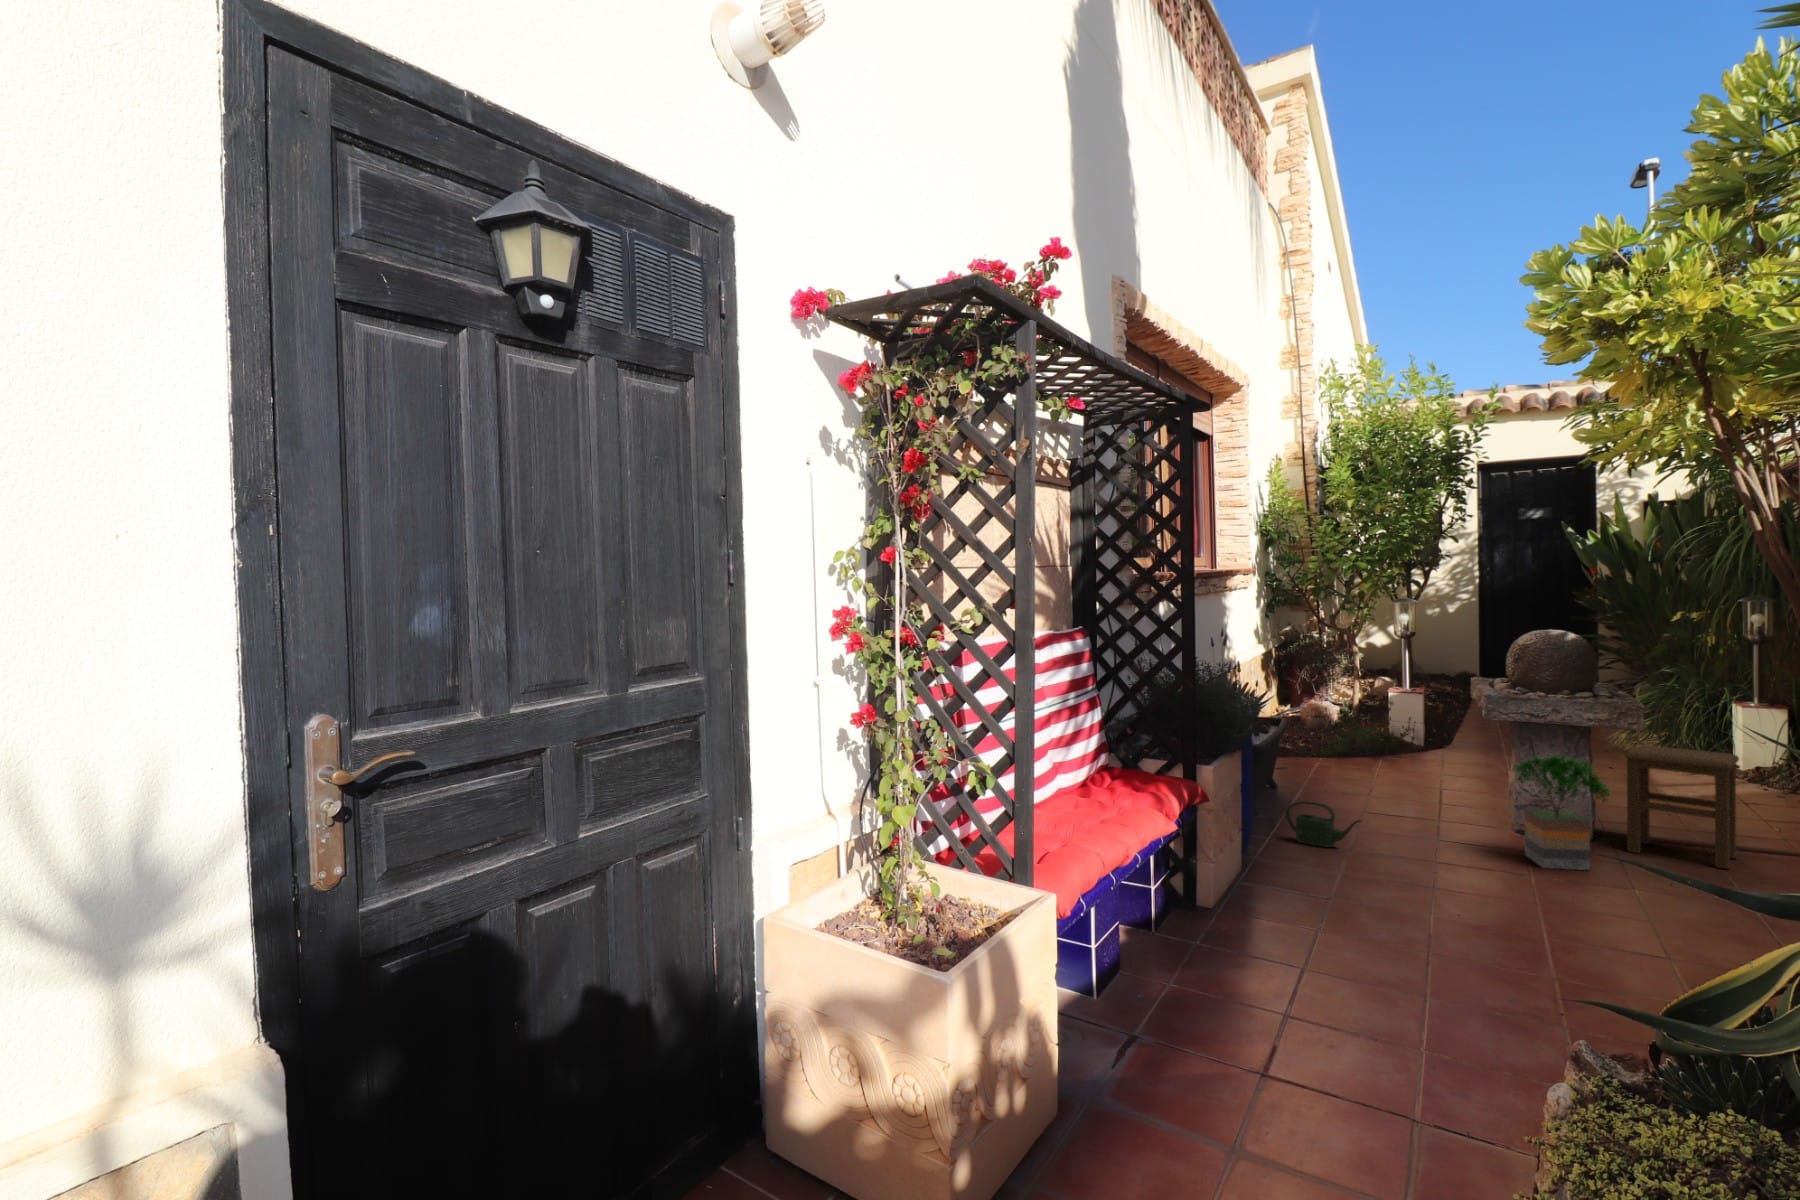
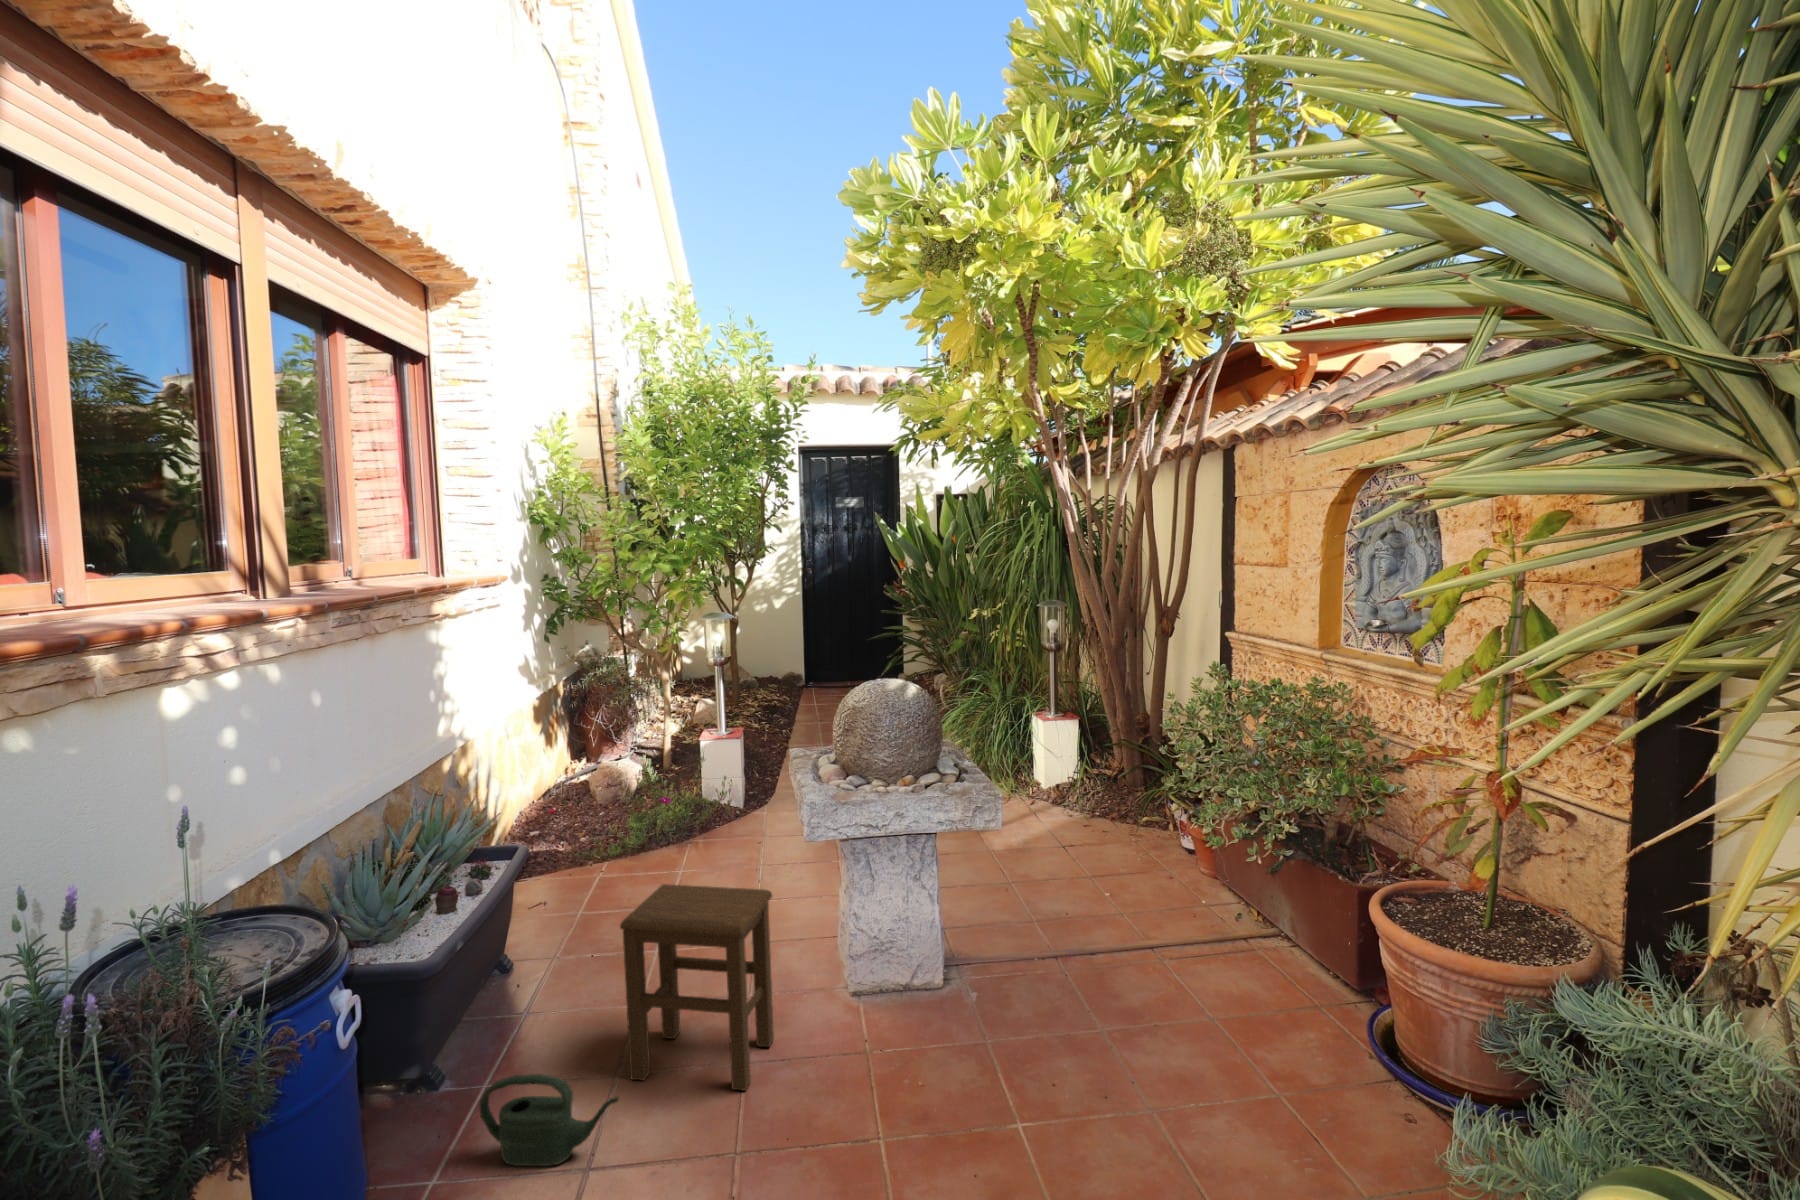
stool: present [1625,745,1739,869] -> present [620,884,774,1091]
potted tree: present [1515,756,1612,870] -> none [850,887,980,1091]

